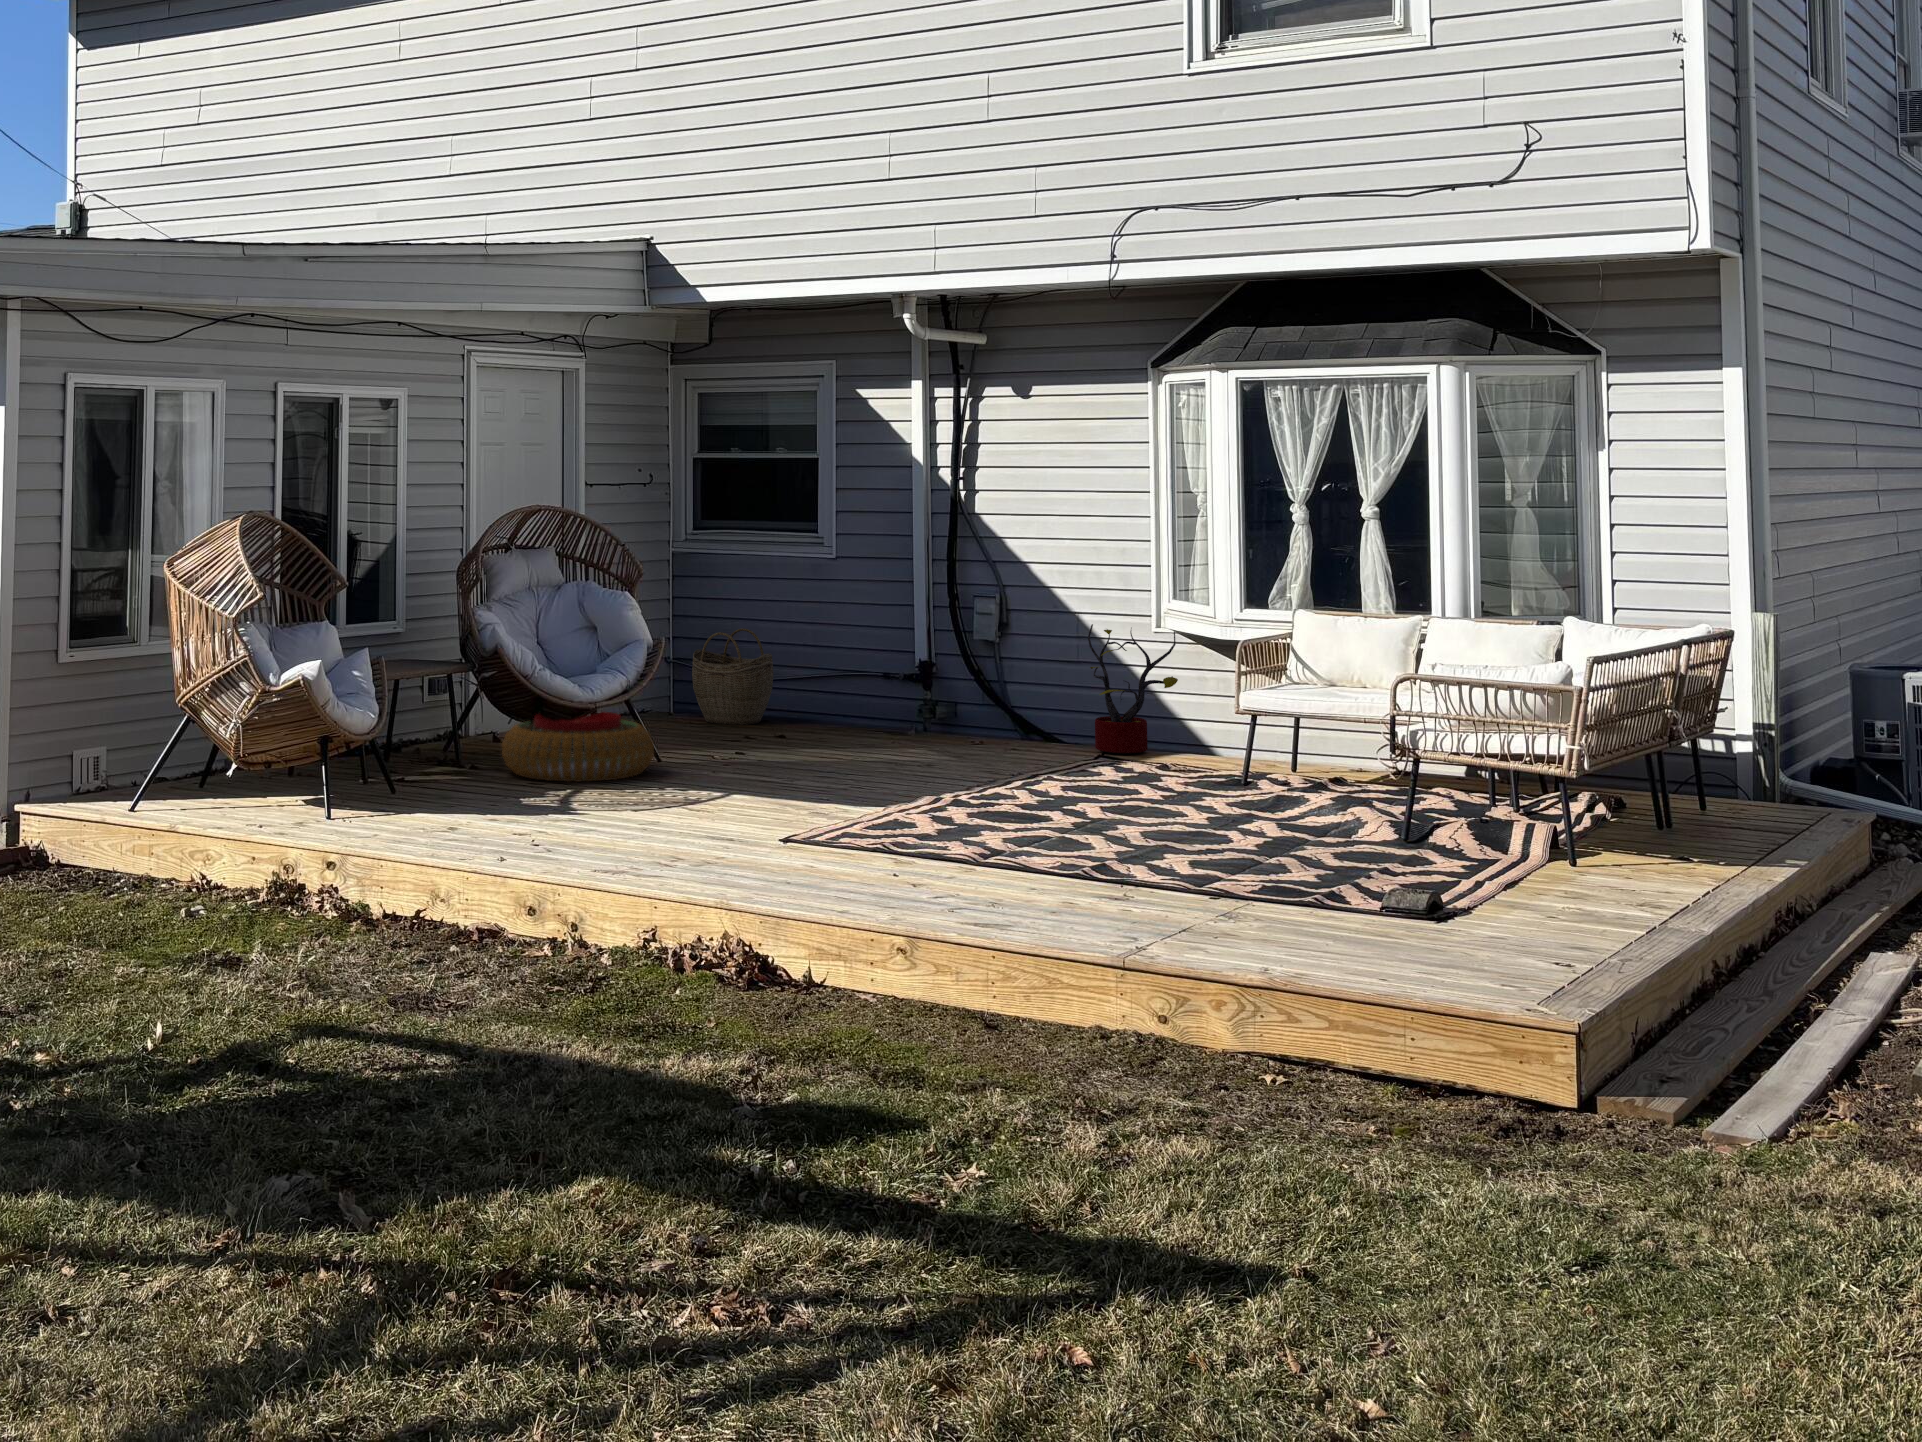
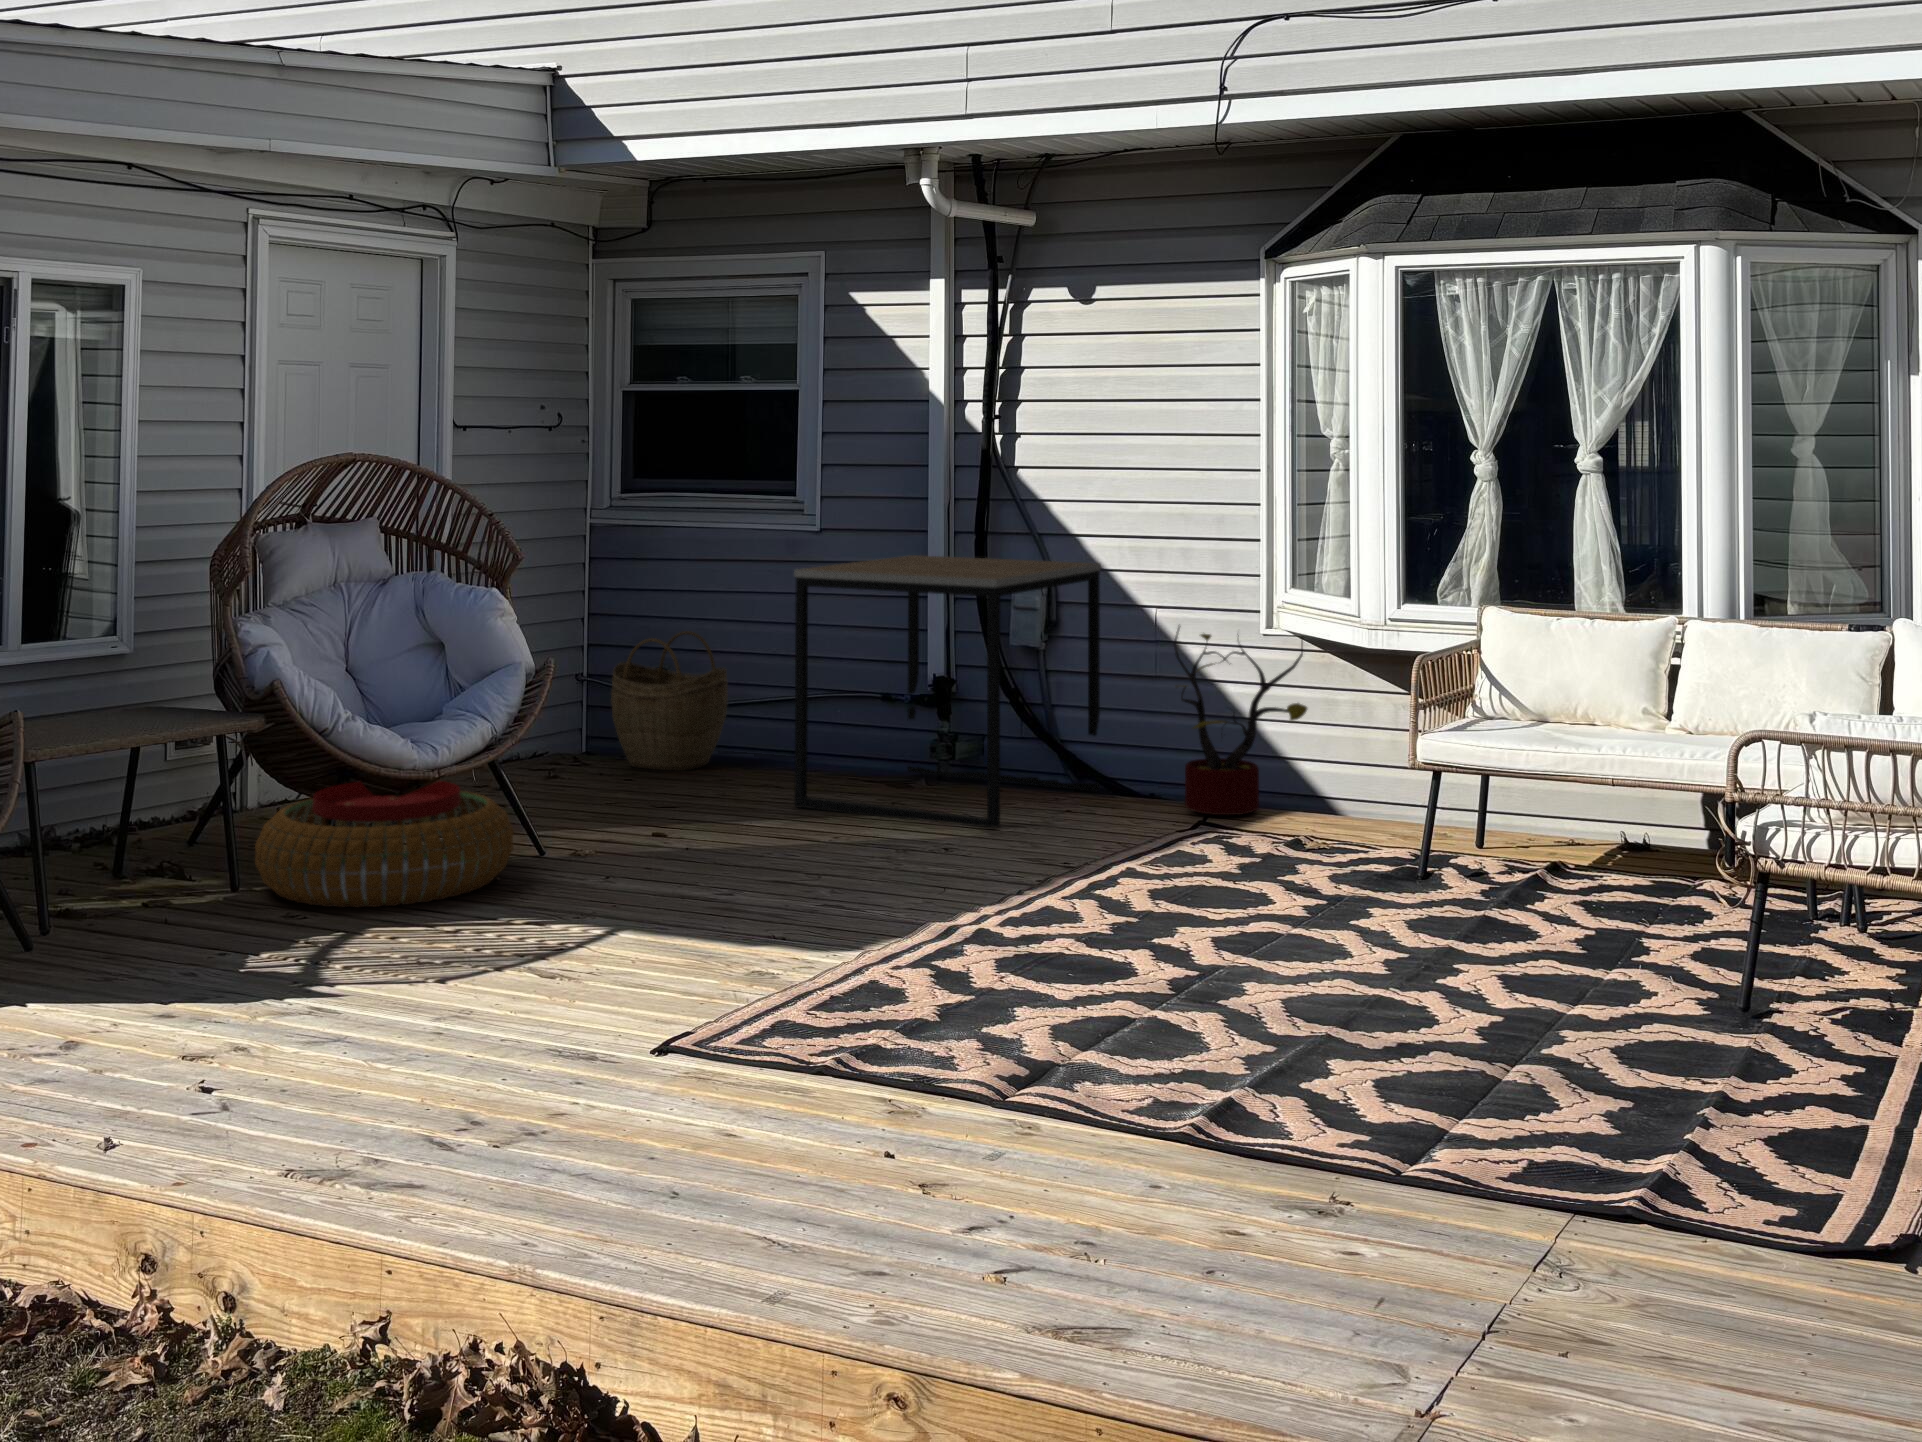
side table: none [822,575,1038,759] -> present [794,555,1101,828]

